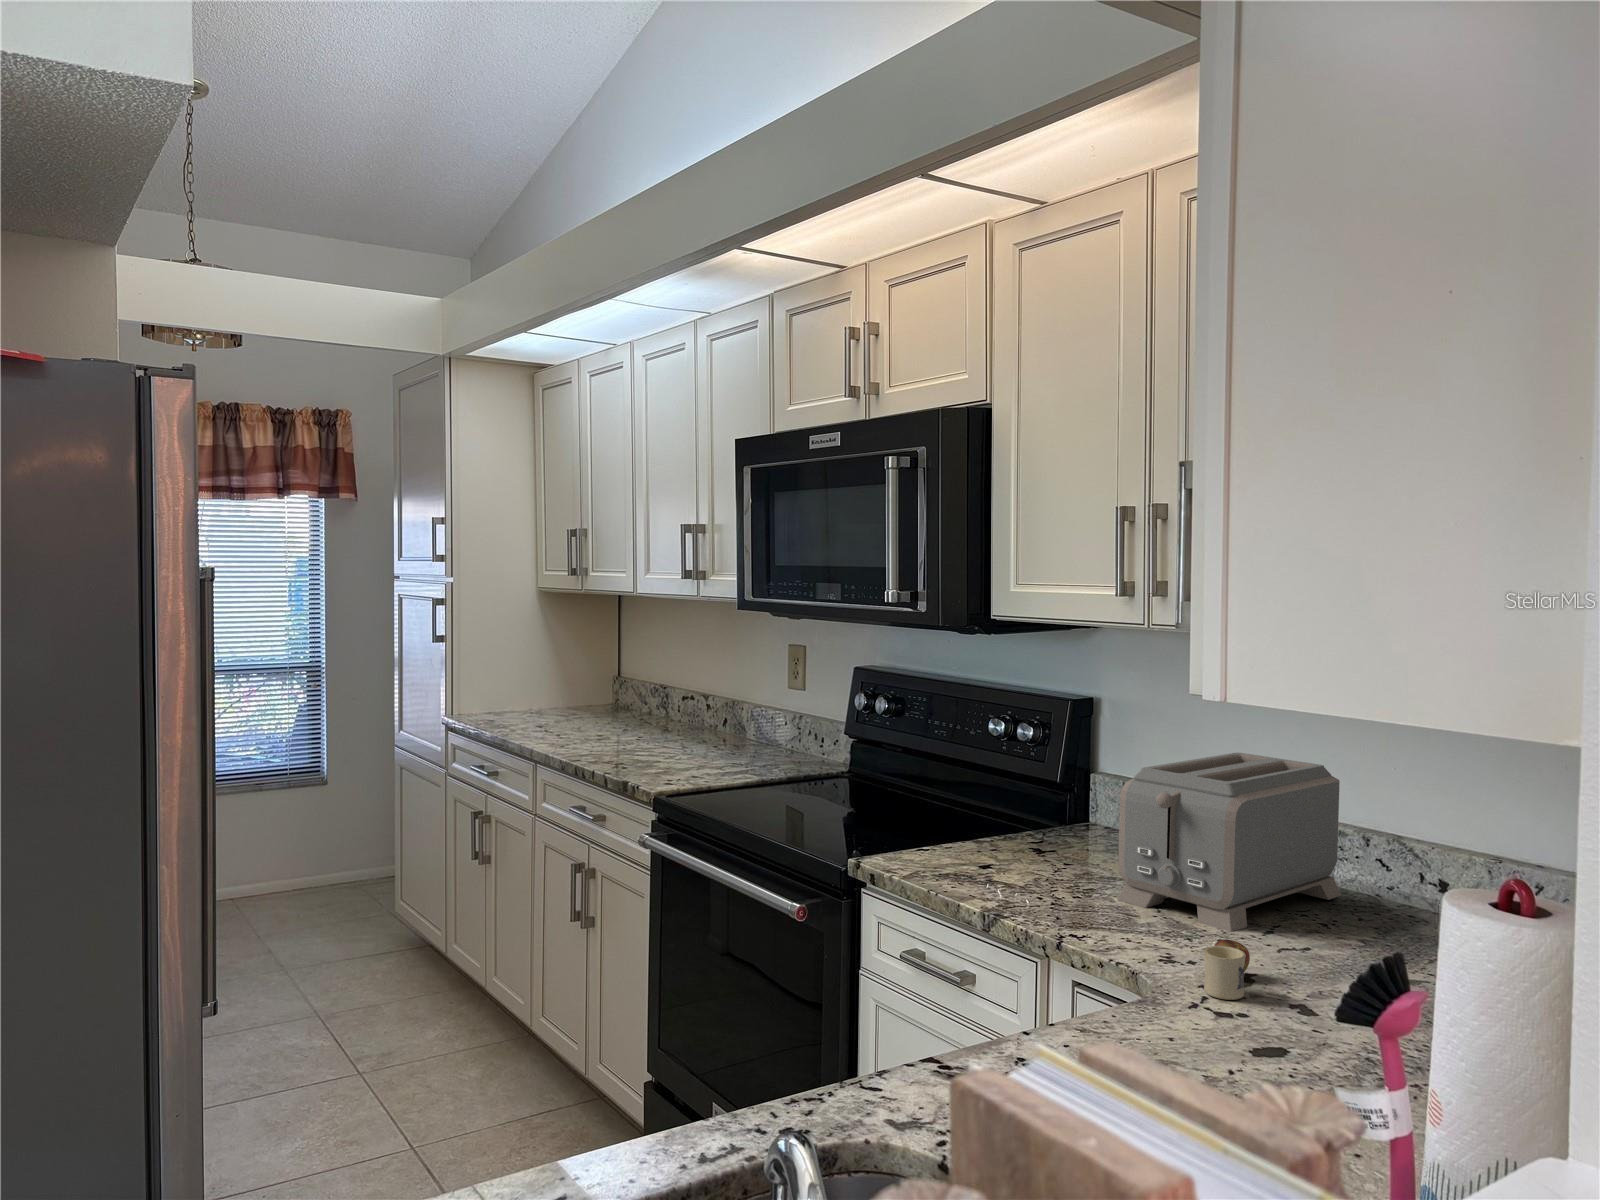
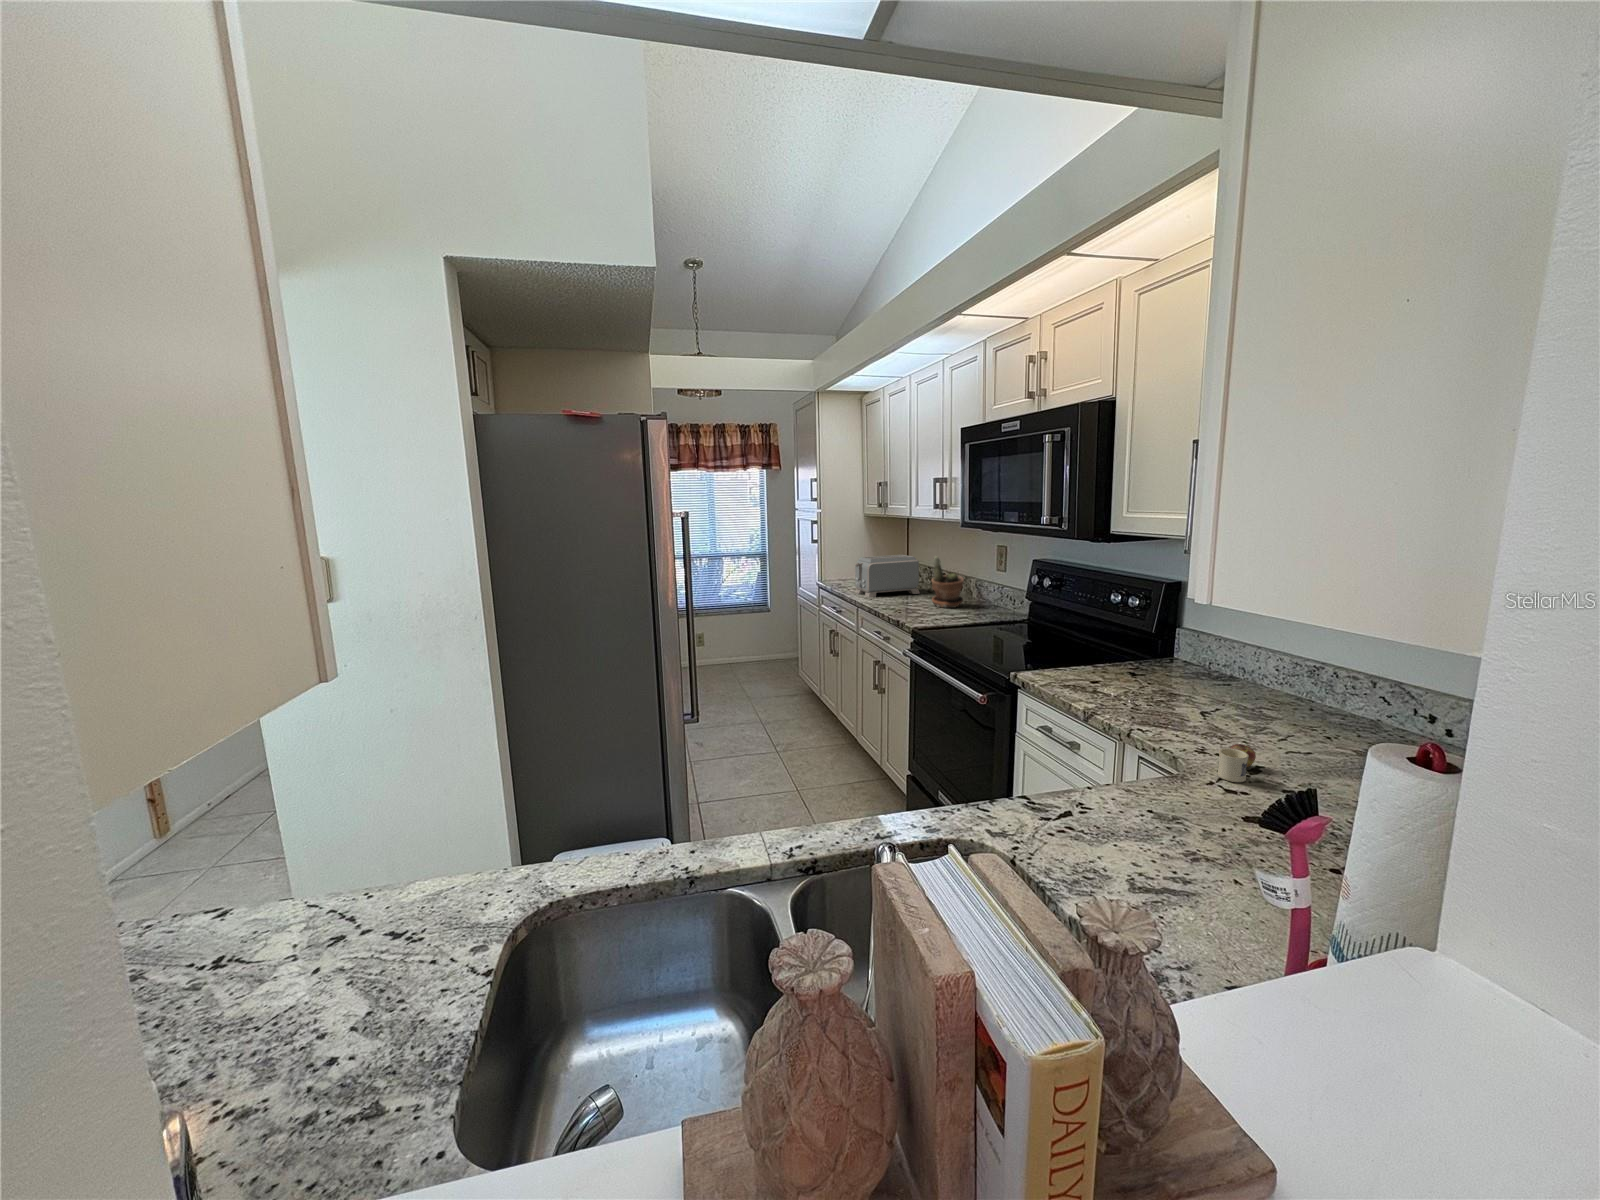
potted plant: none [676,663,733,758] -> present [932,556,964,608]
toaster: present [1117,753,1341,932] -> present [855,555,920,598]

